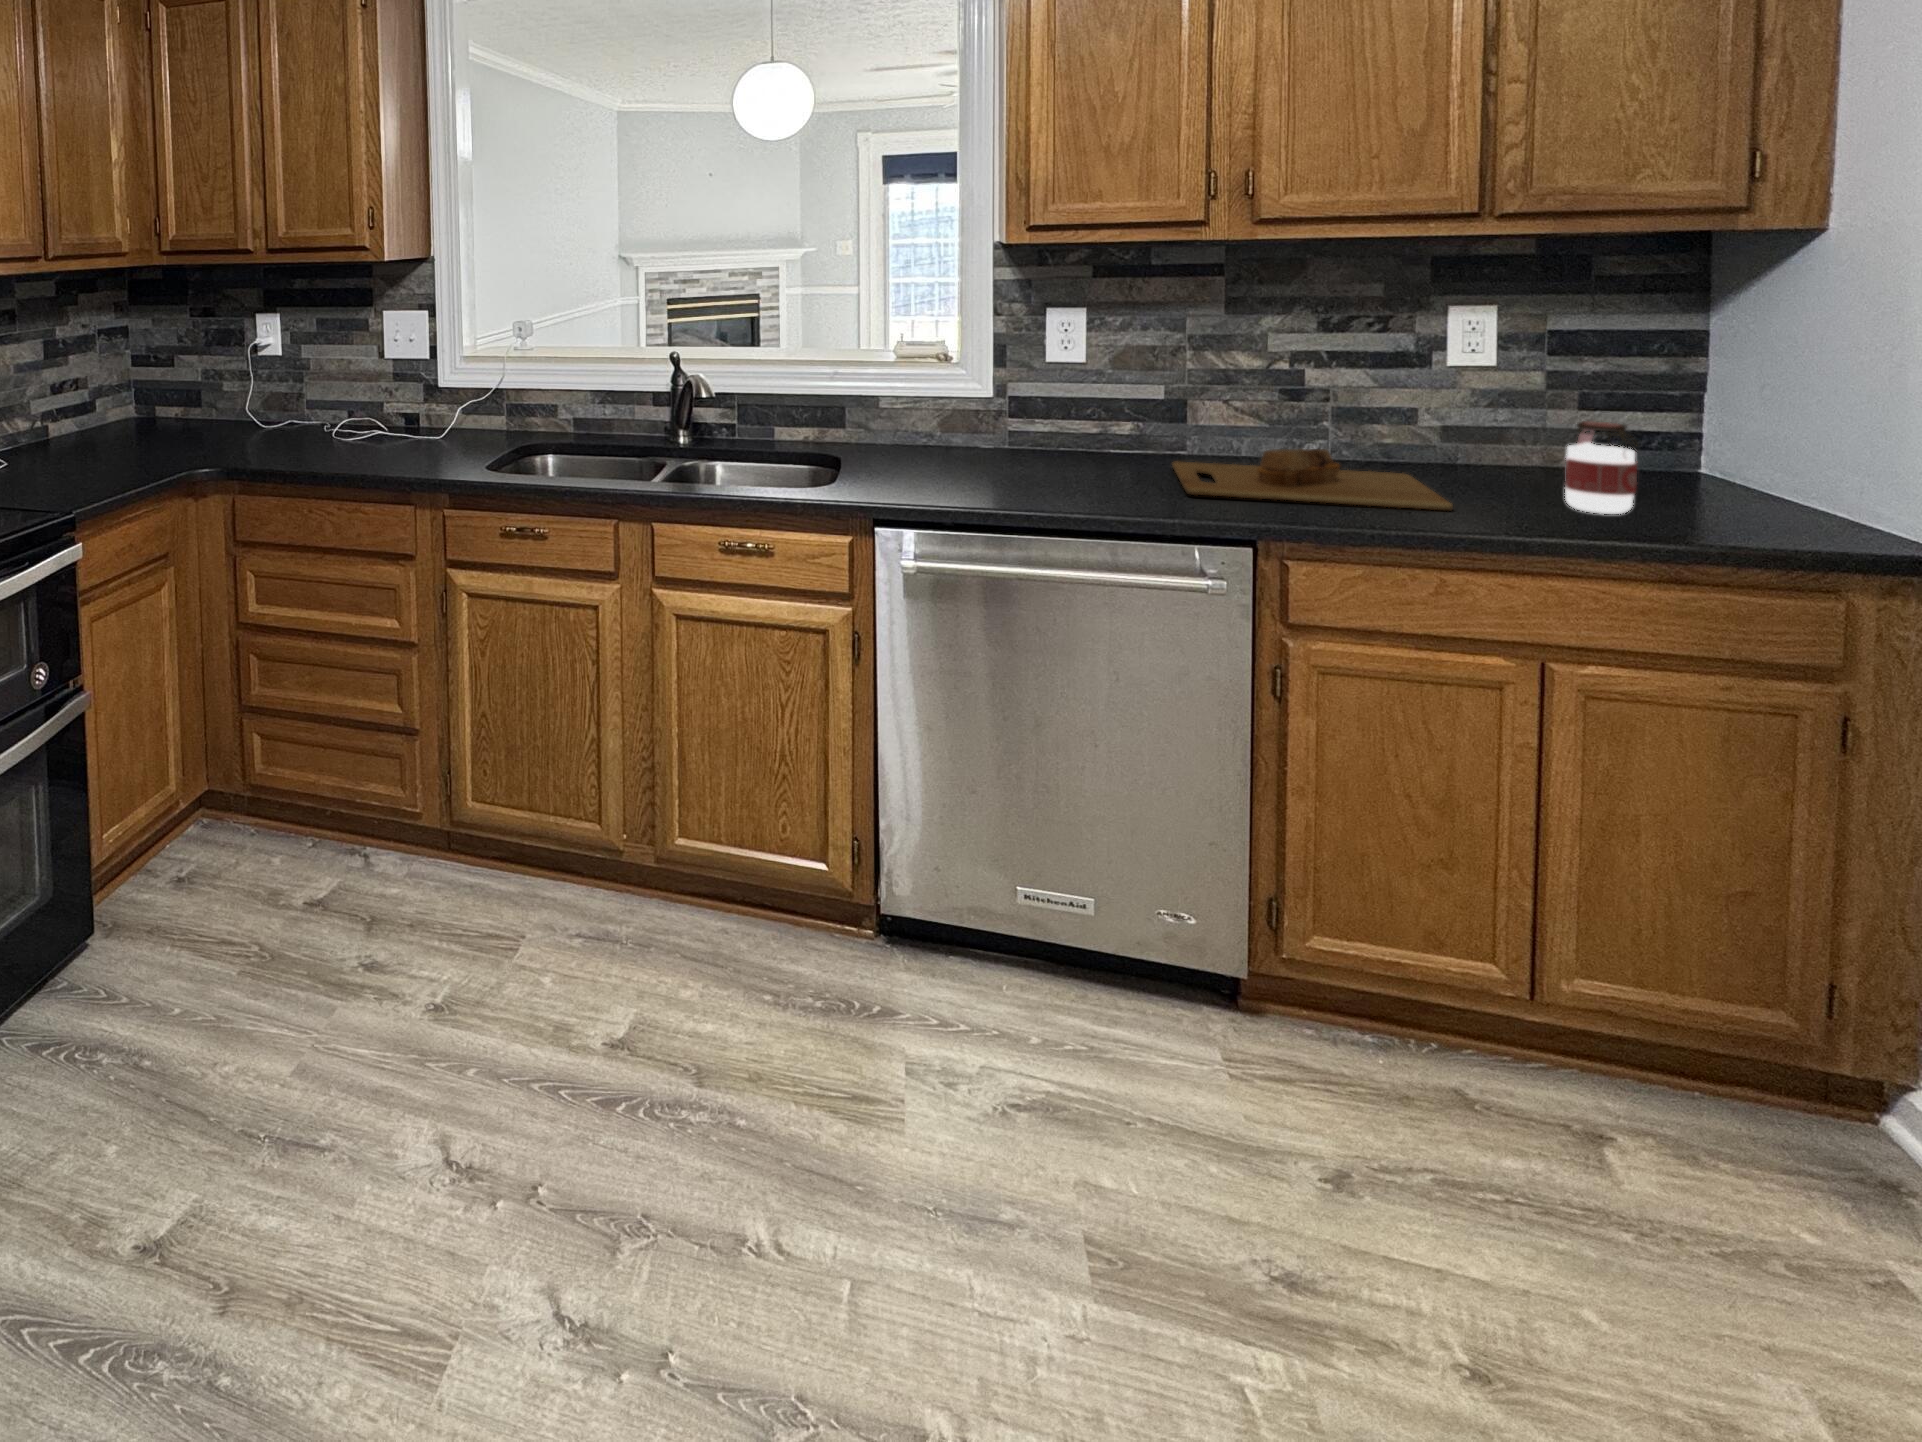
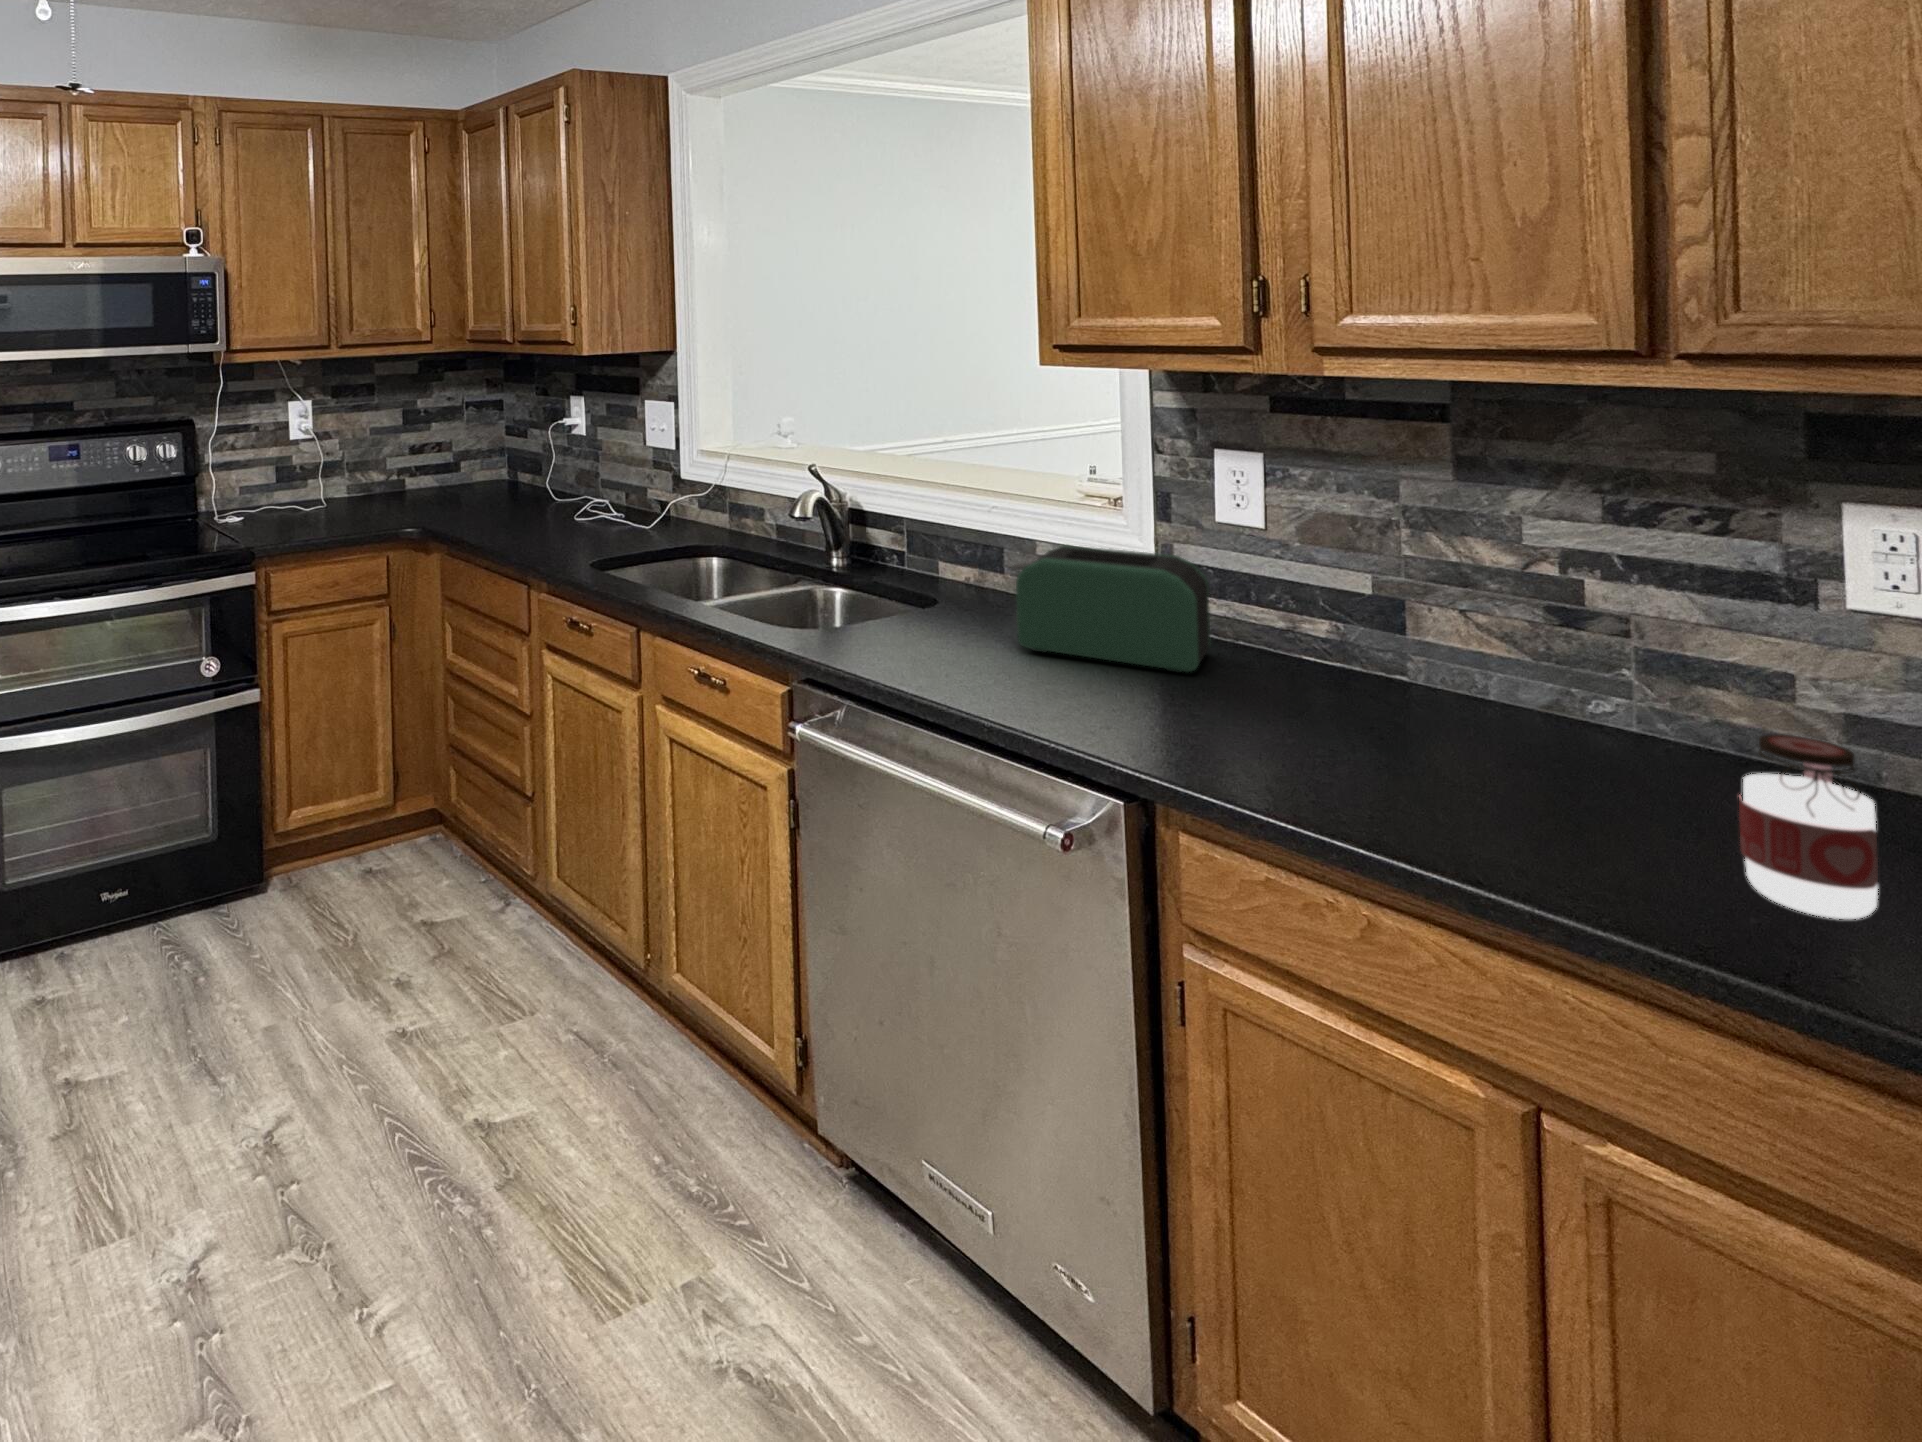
toaster: none [946,388,1101,474] -> present [1012,545,1211,673]
cutting board: present [1173,449,1453,511] -> none [1182,684,1656,834]

